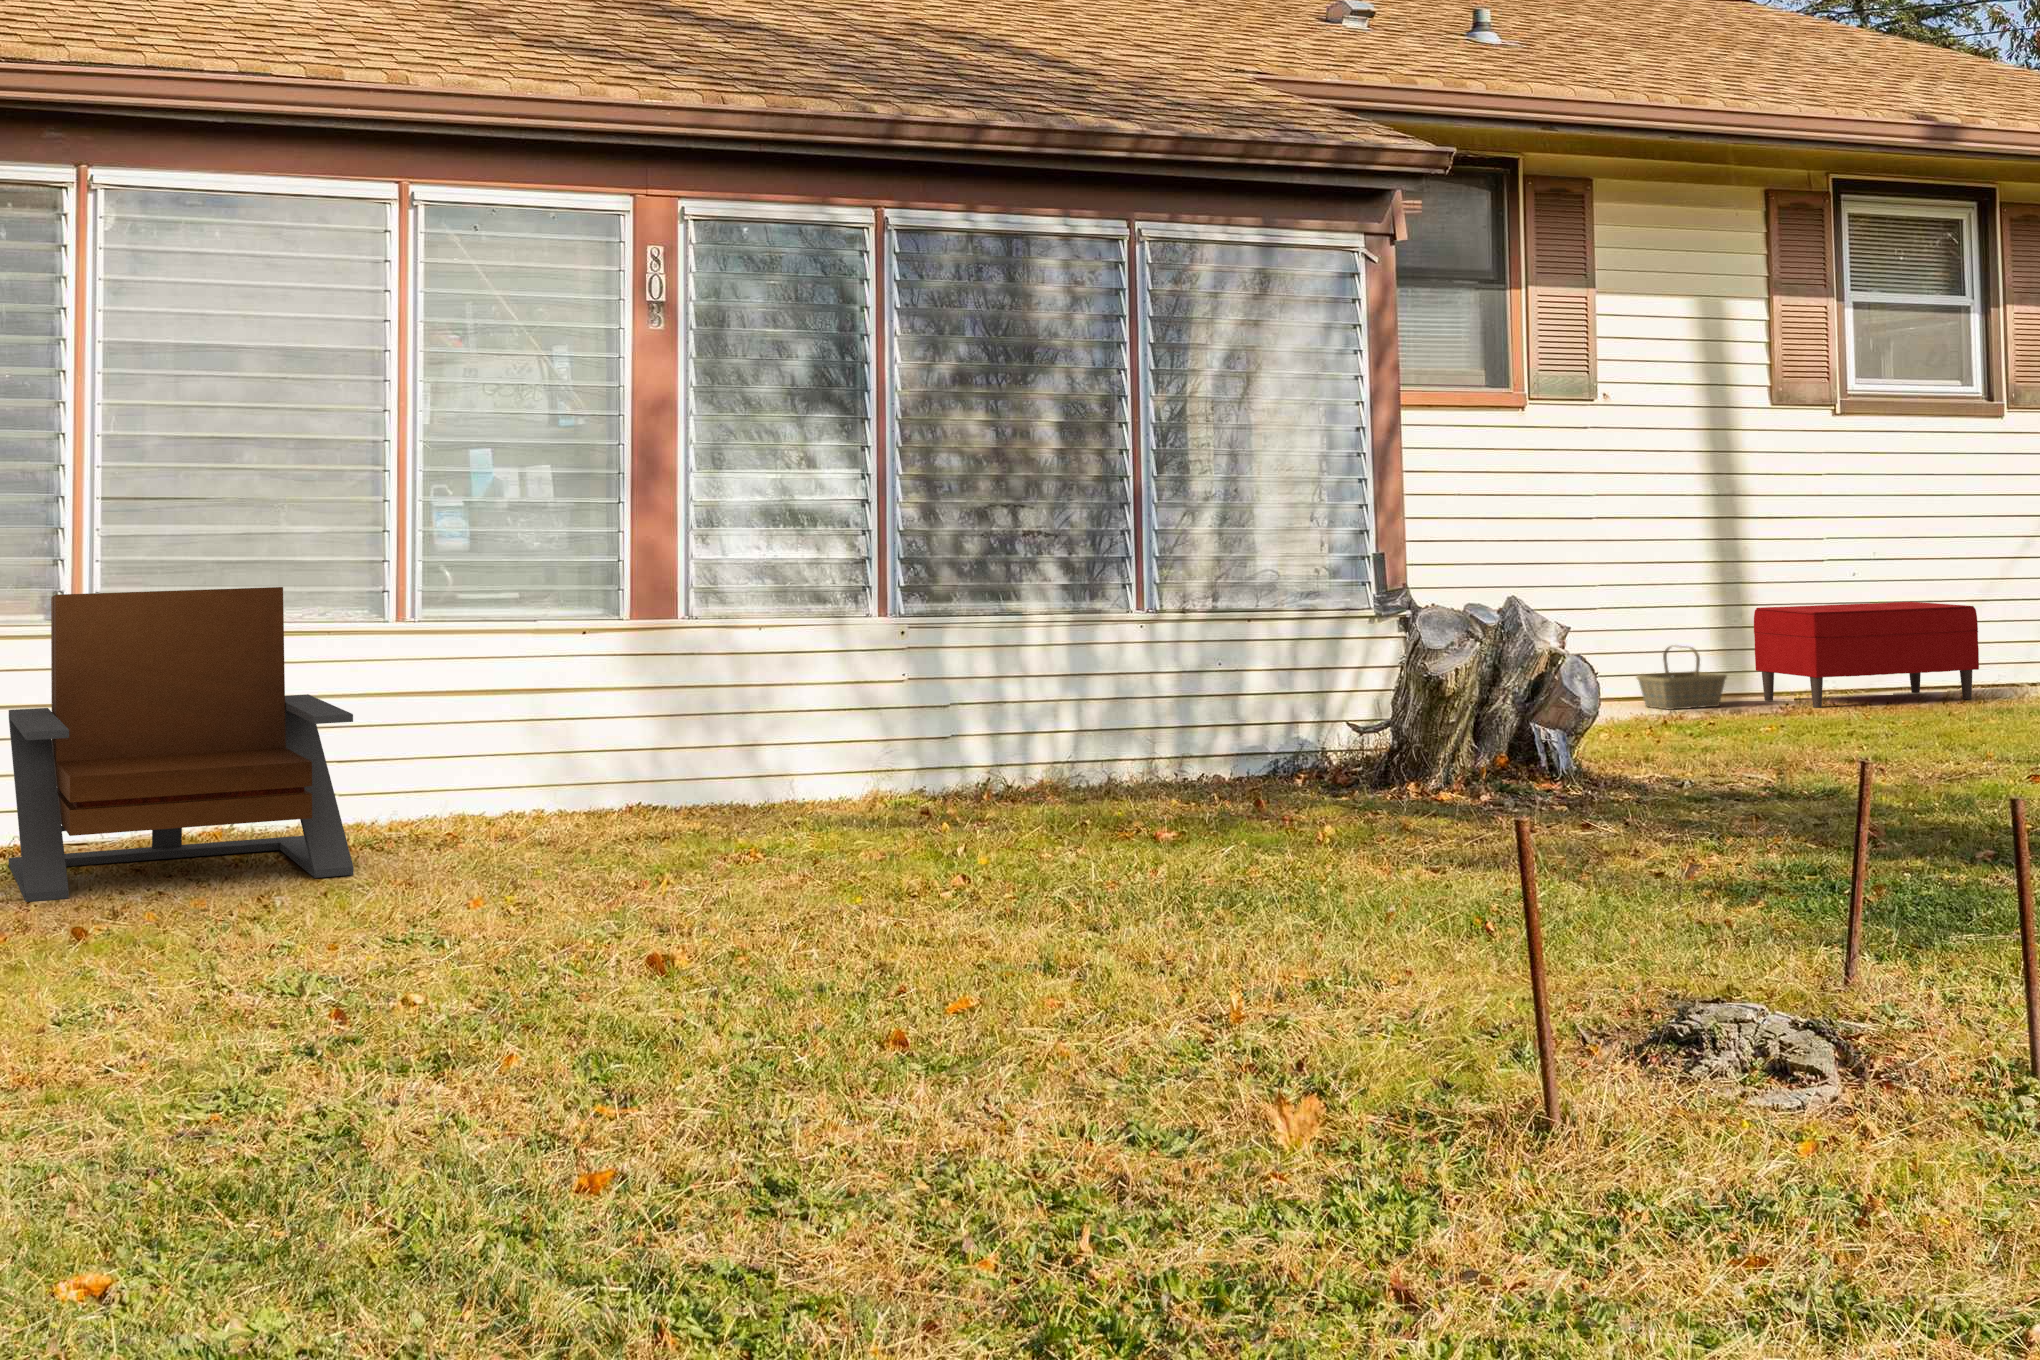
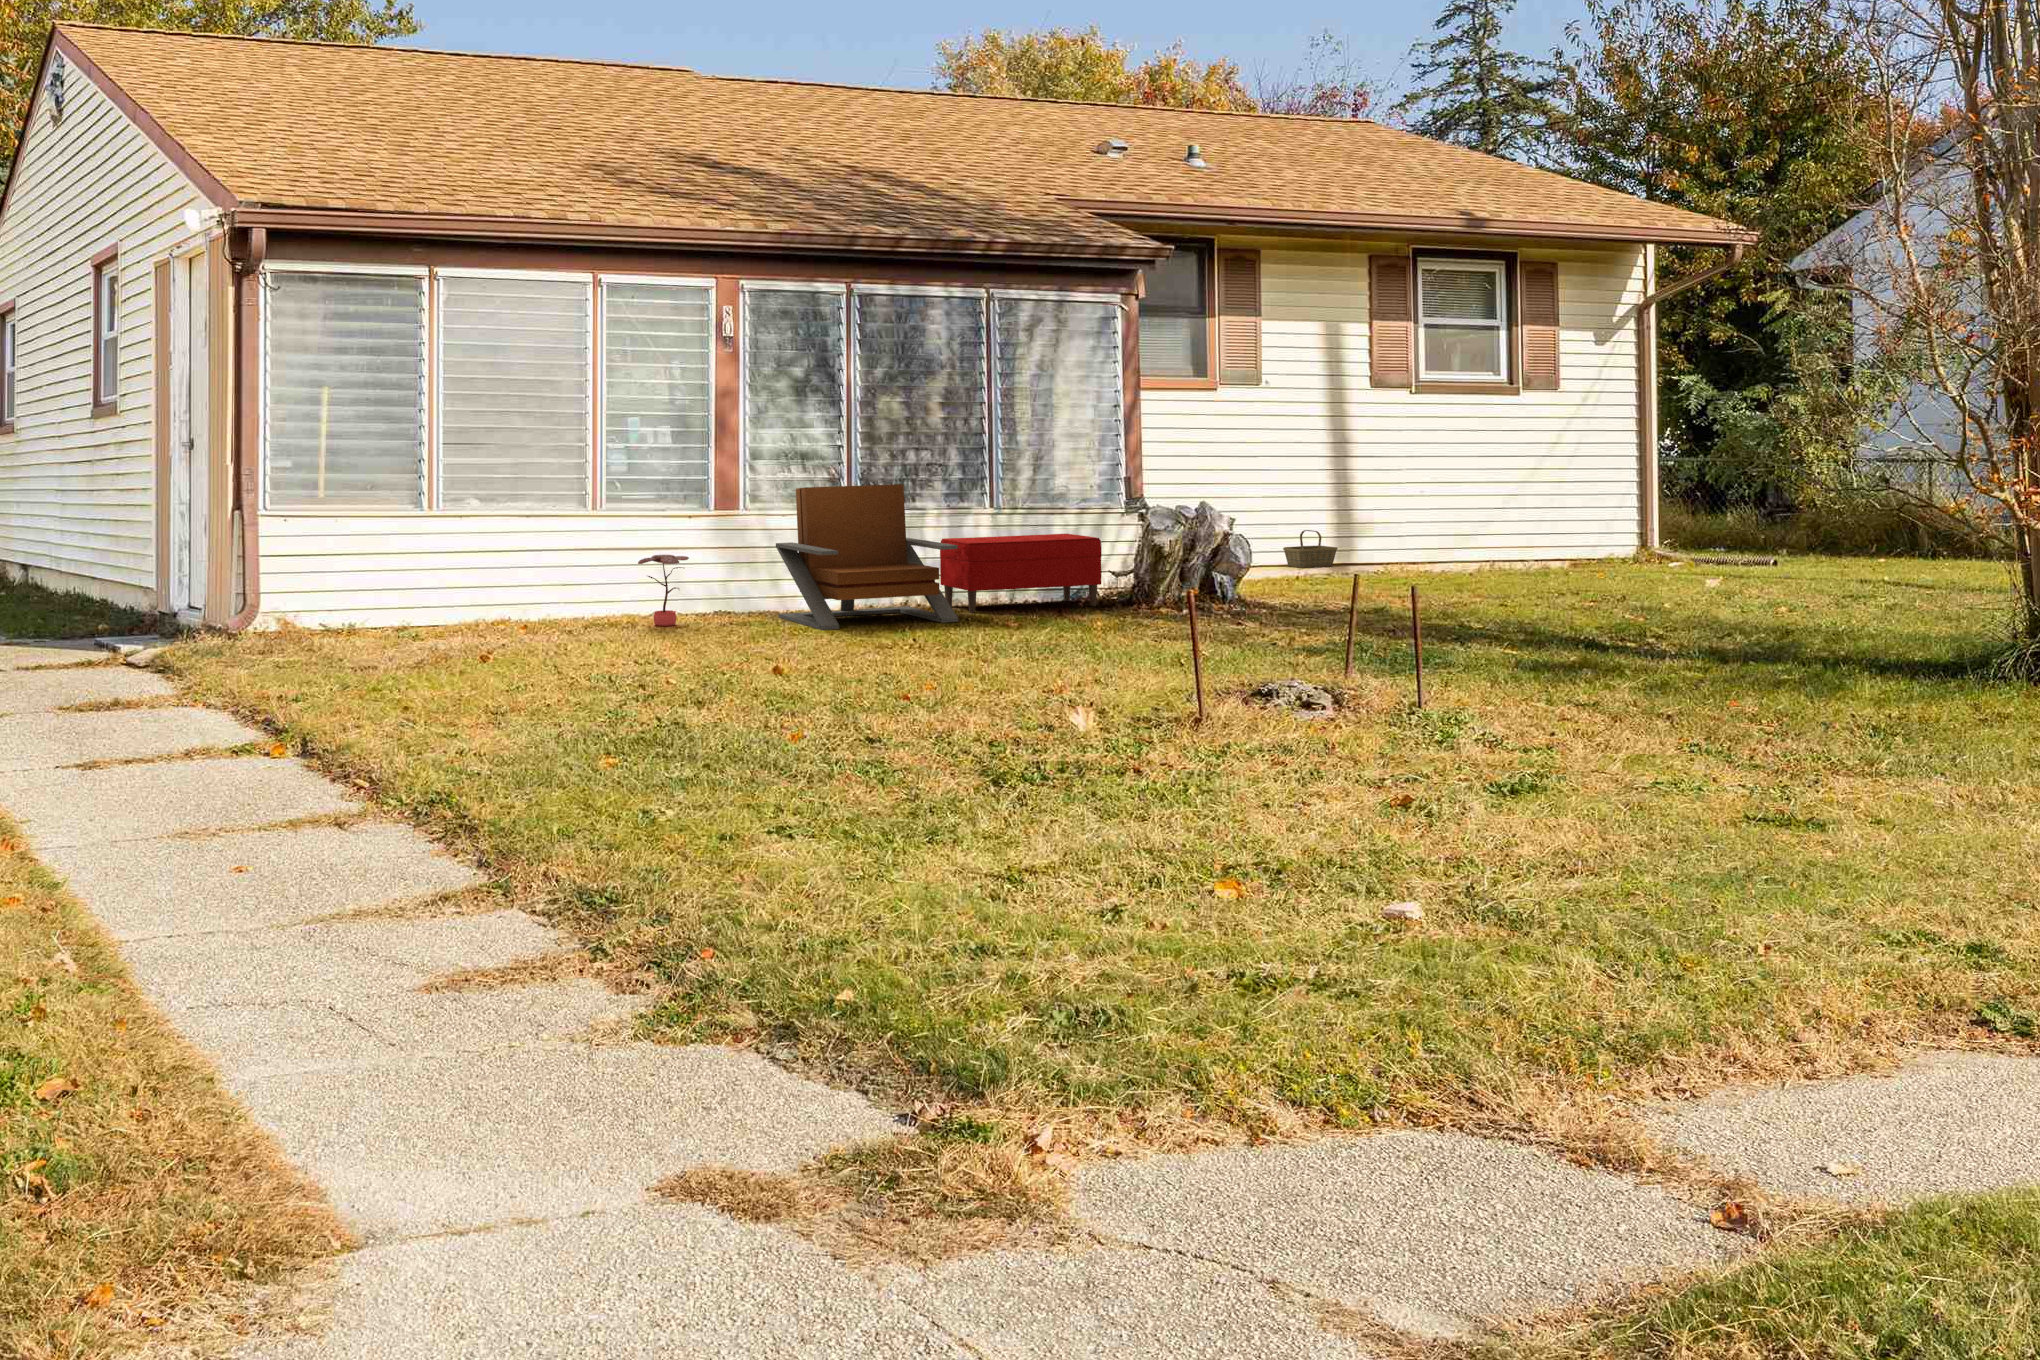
lounge chair: present [9,587,354,902] -> present [776,484,958,630]
bench: present [1754,602,1979,708] -> present [940,534,1102,613]
potted plant: none [477,698,576,832] -> present [638,555,689,626]

